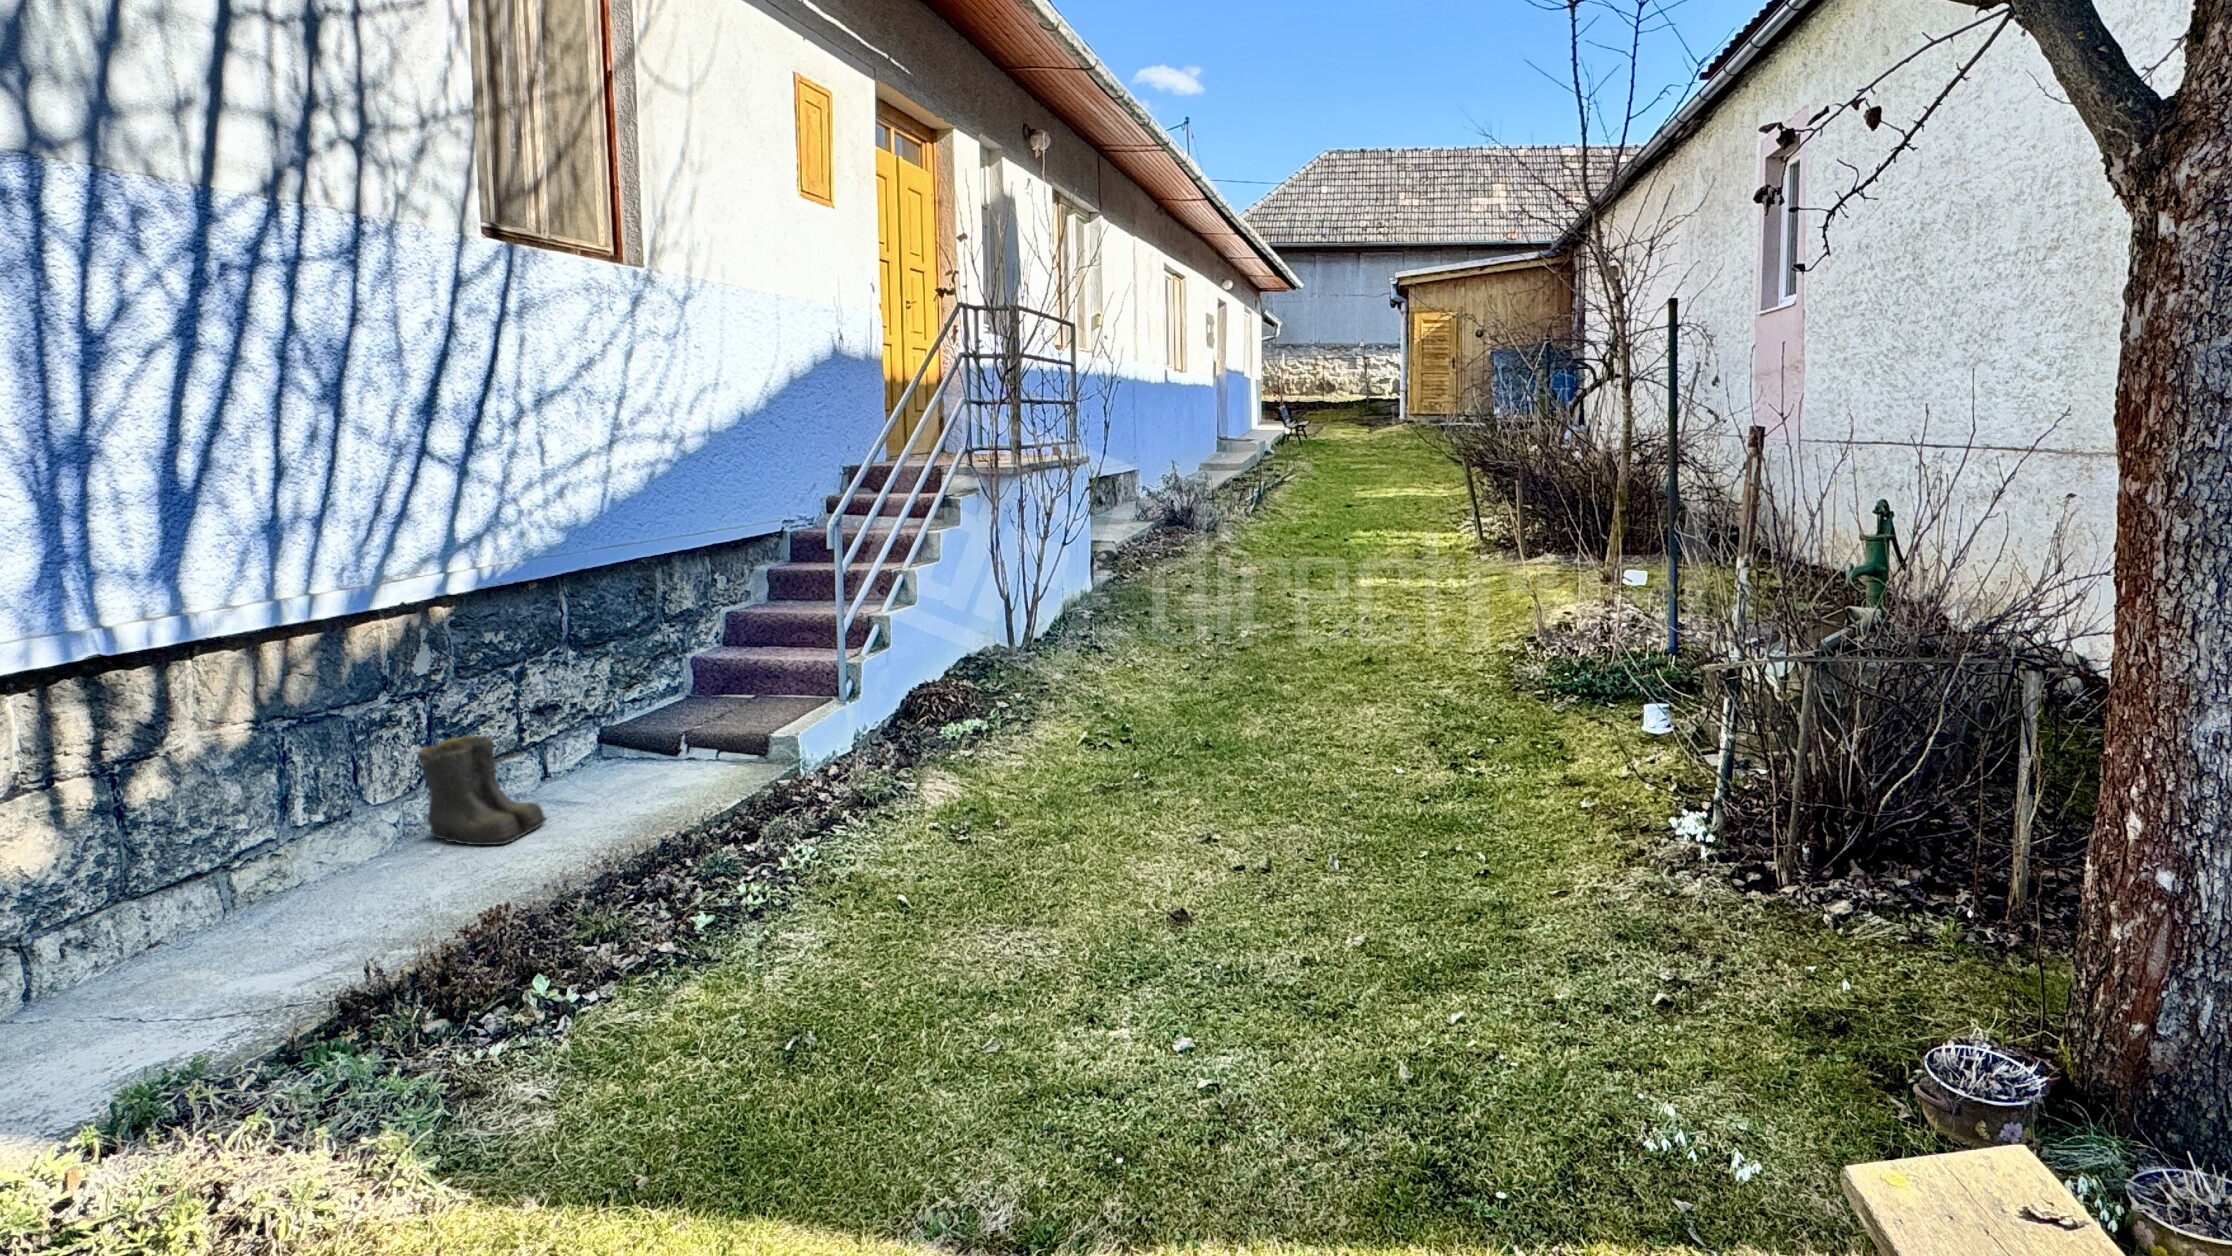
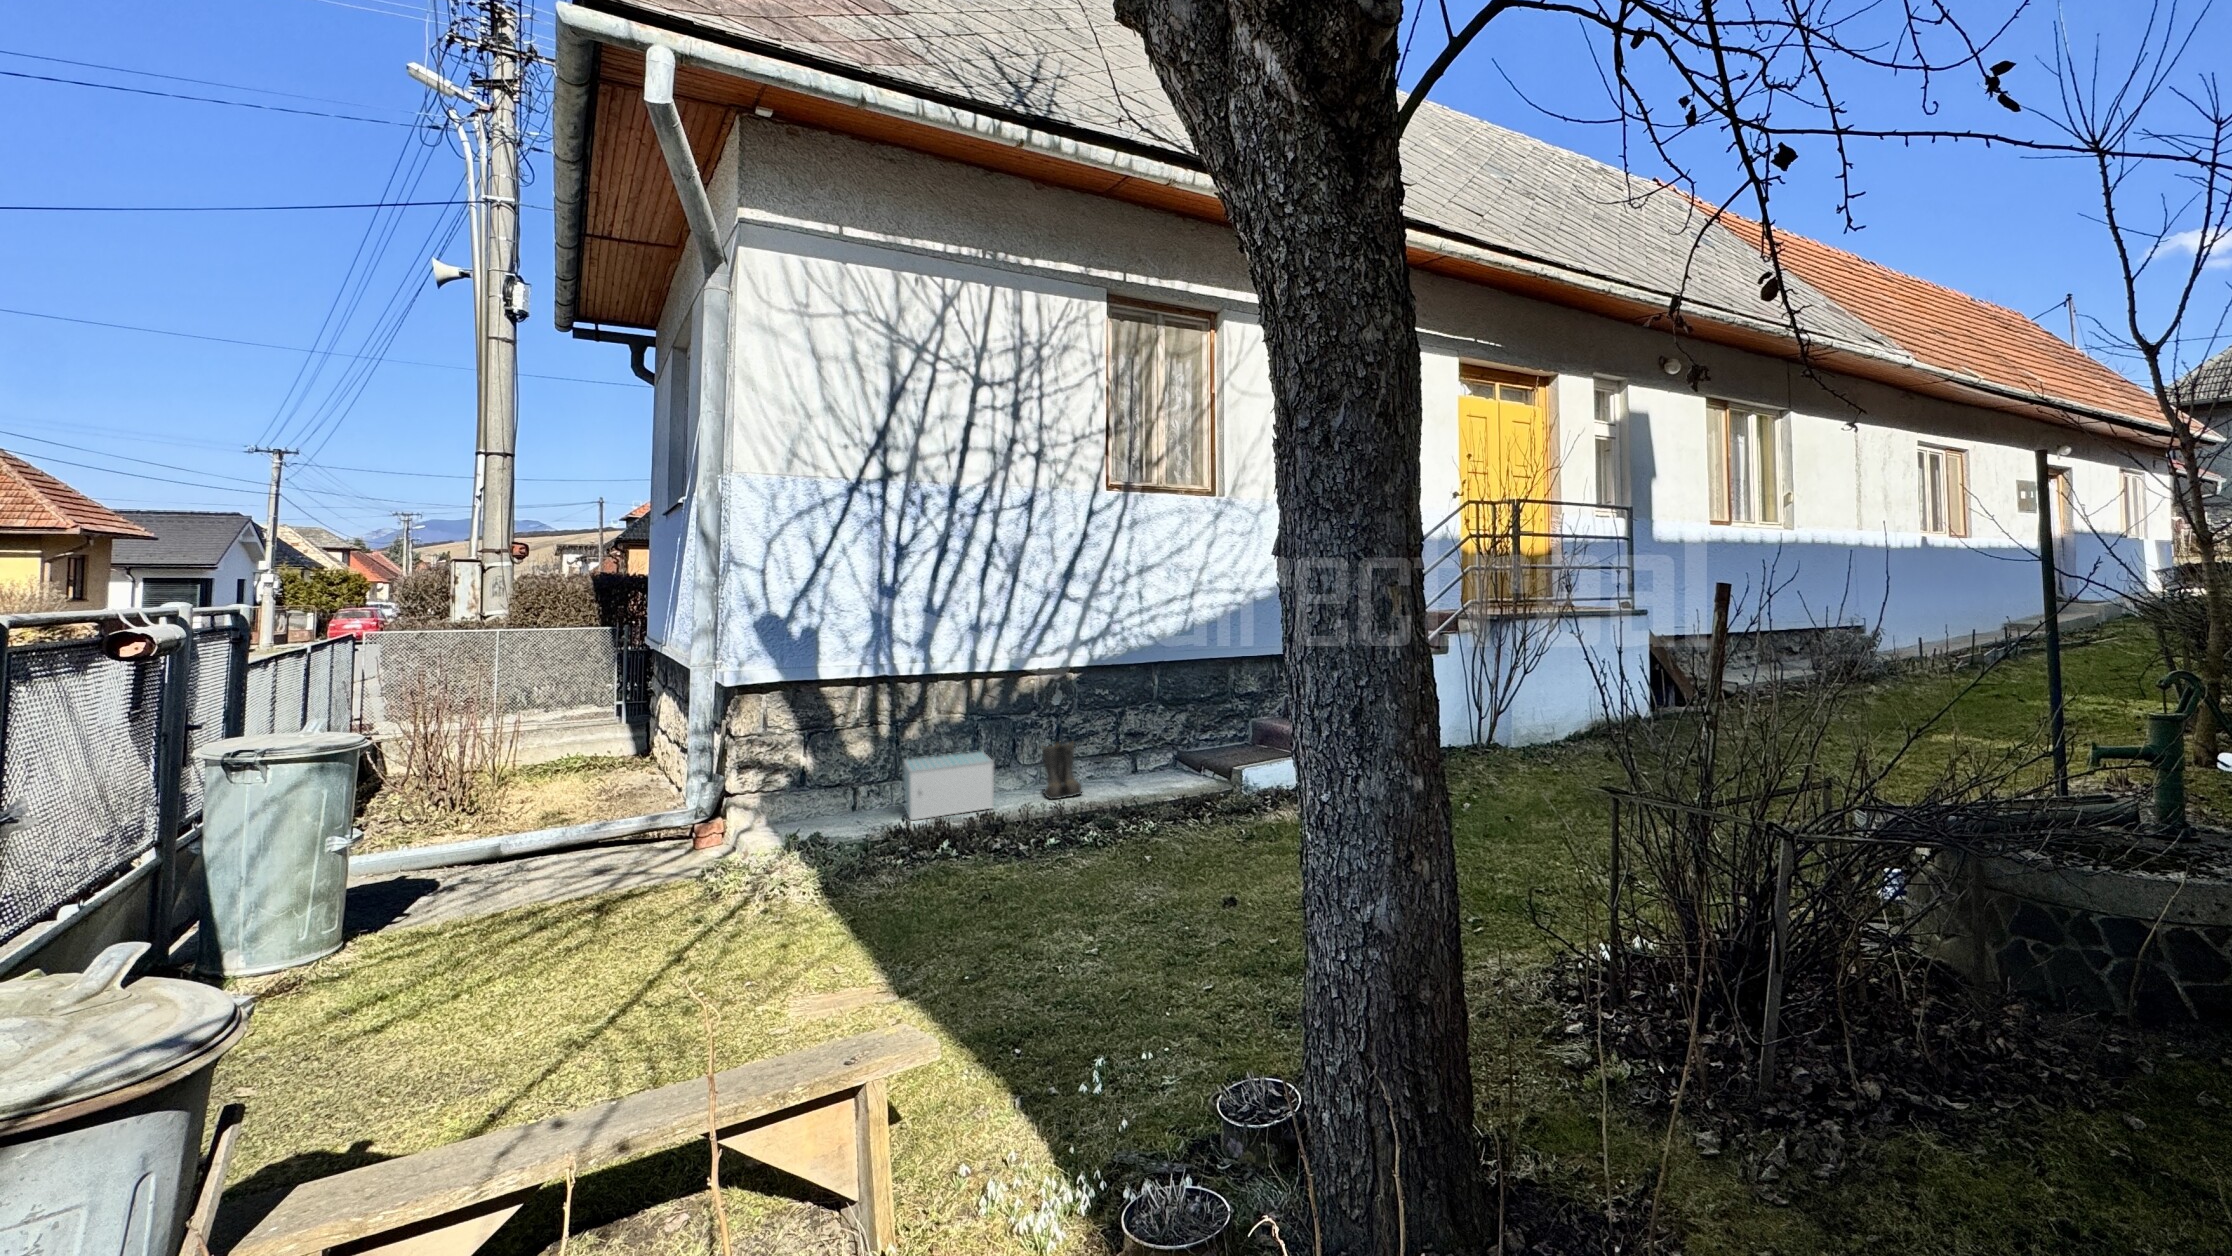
storage box: none [143,790,437,958] -> present [904,752,994,820]

